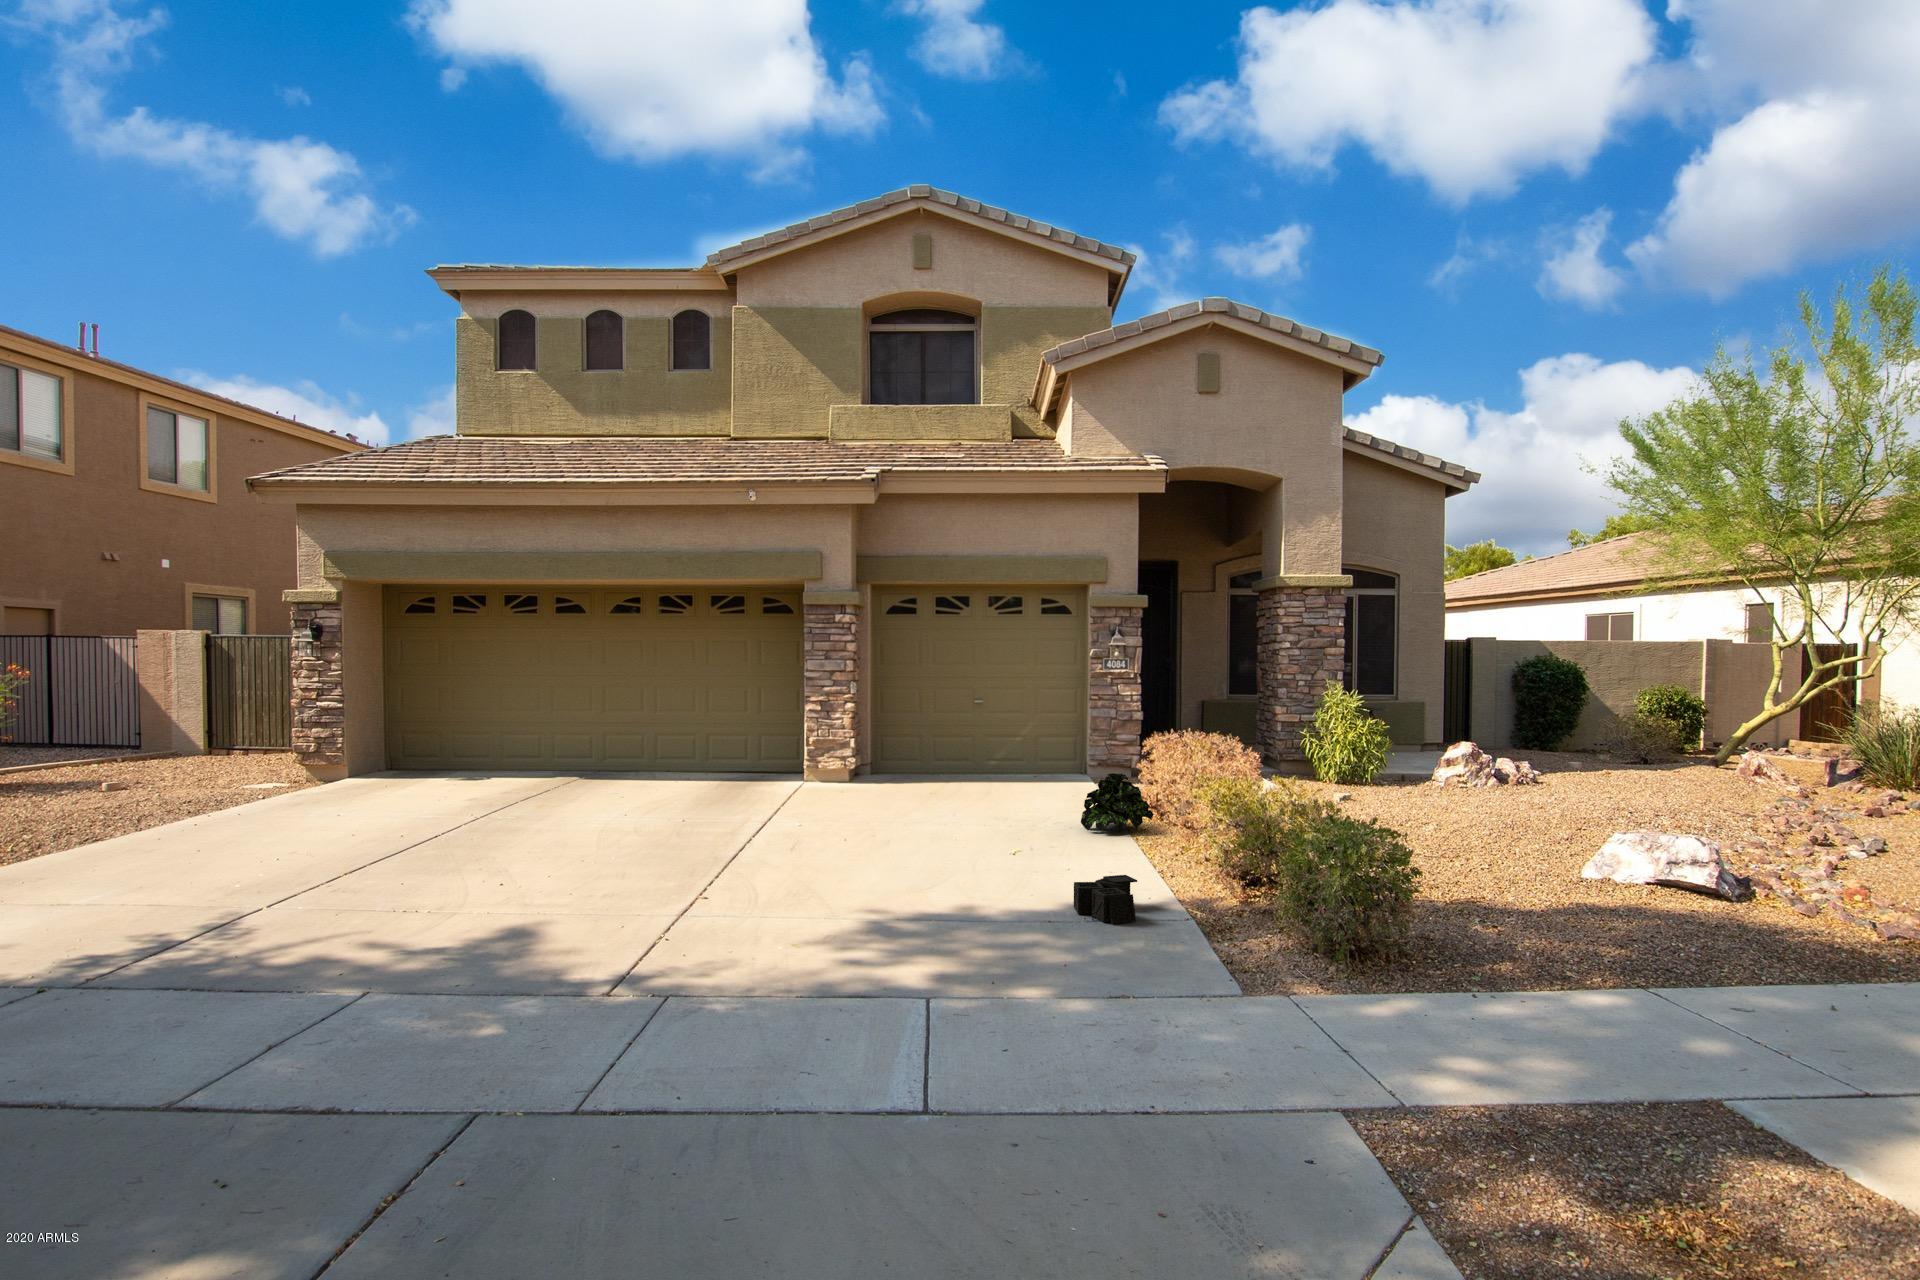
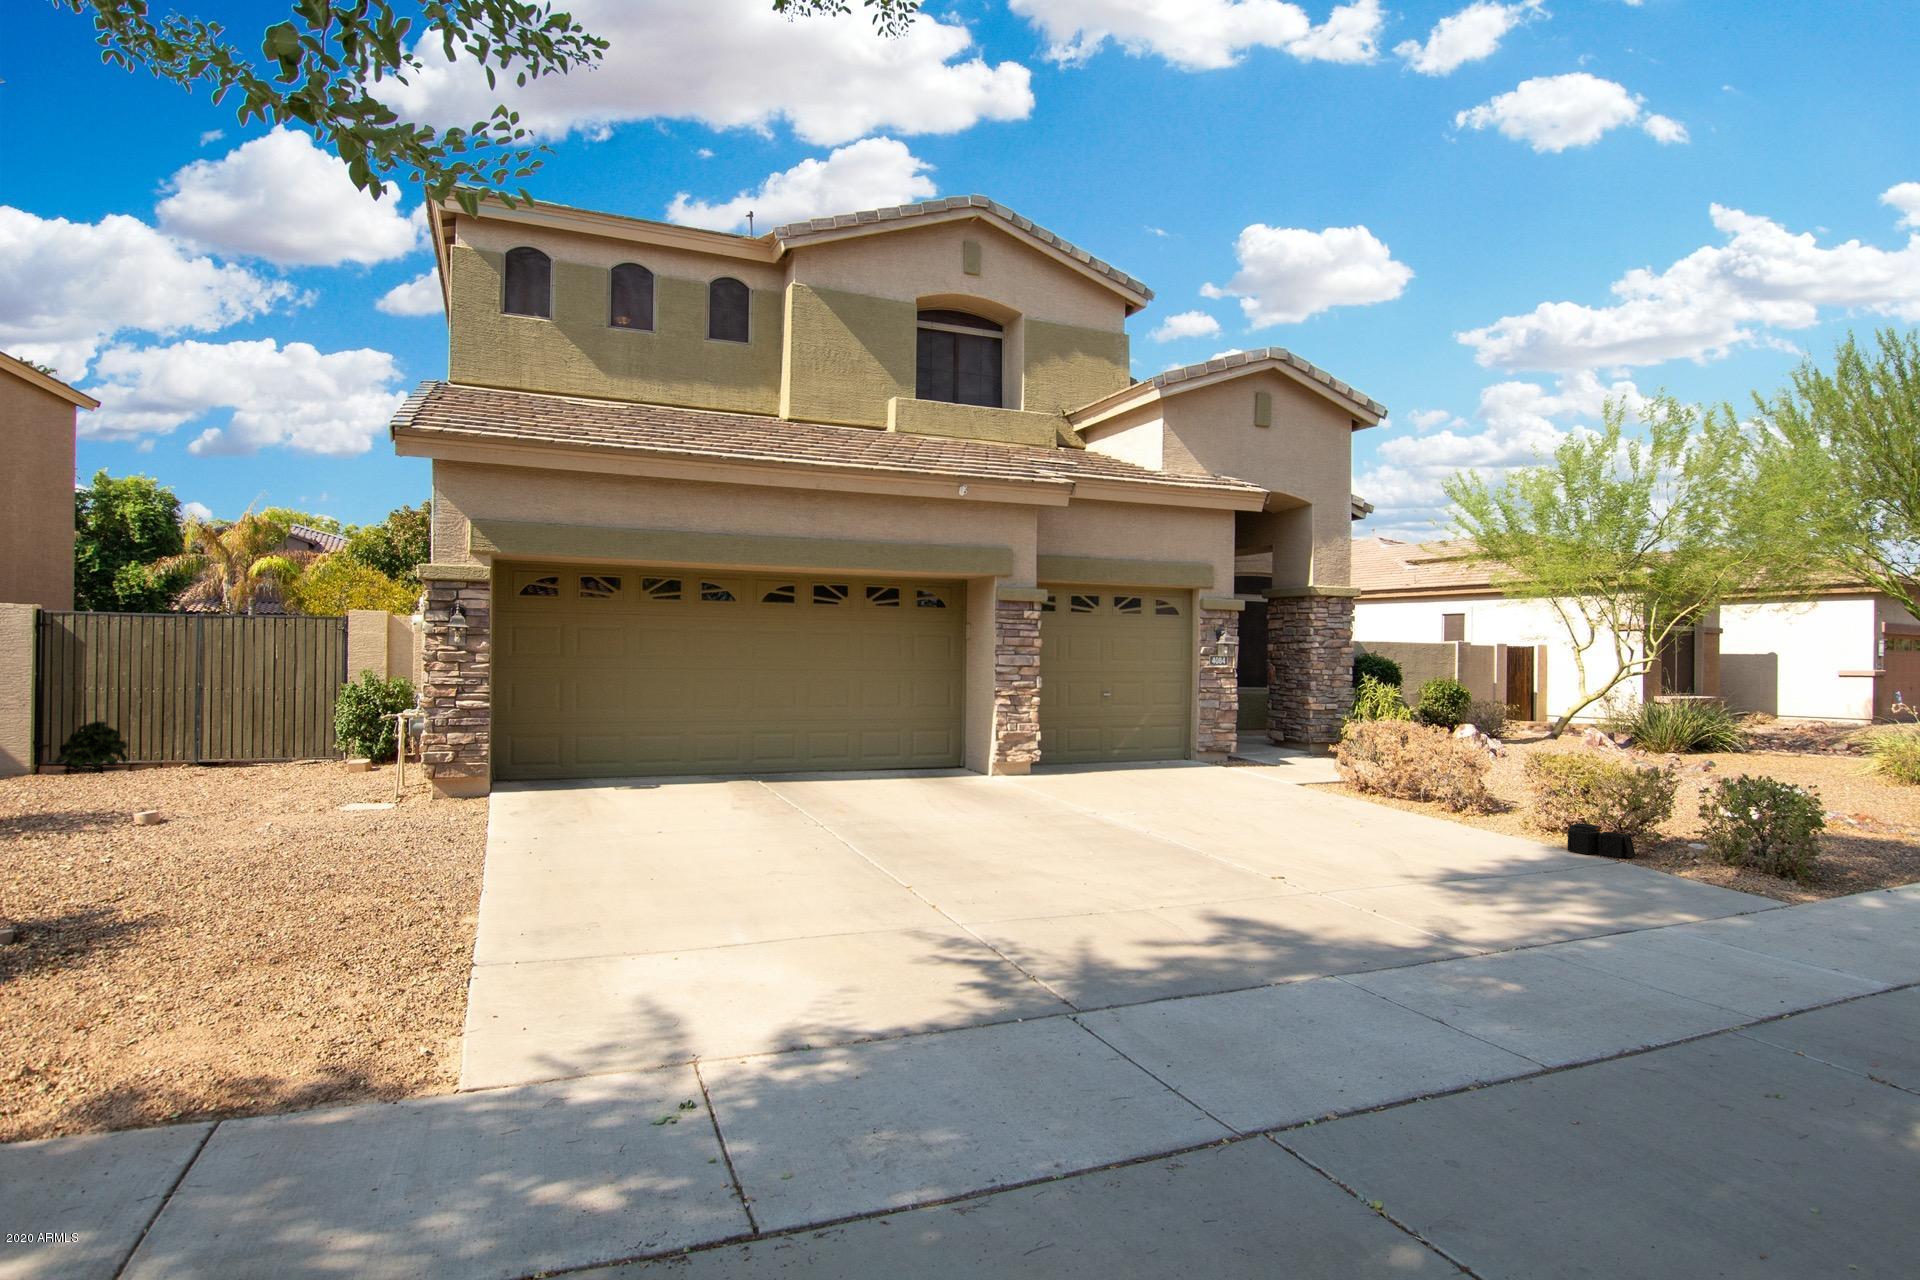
potted plant: present [1081,773,1154,831] -> present [56,721,127,770]

